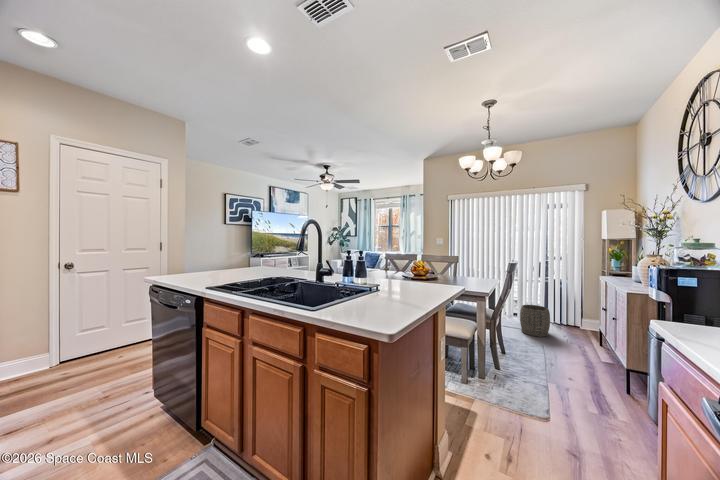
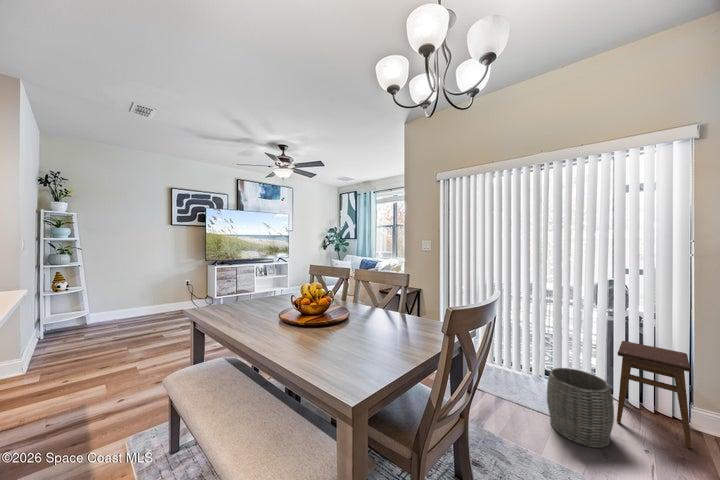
stool: none [550,291,581,334] -> present [617,341,691,448]

